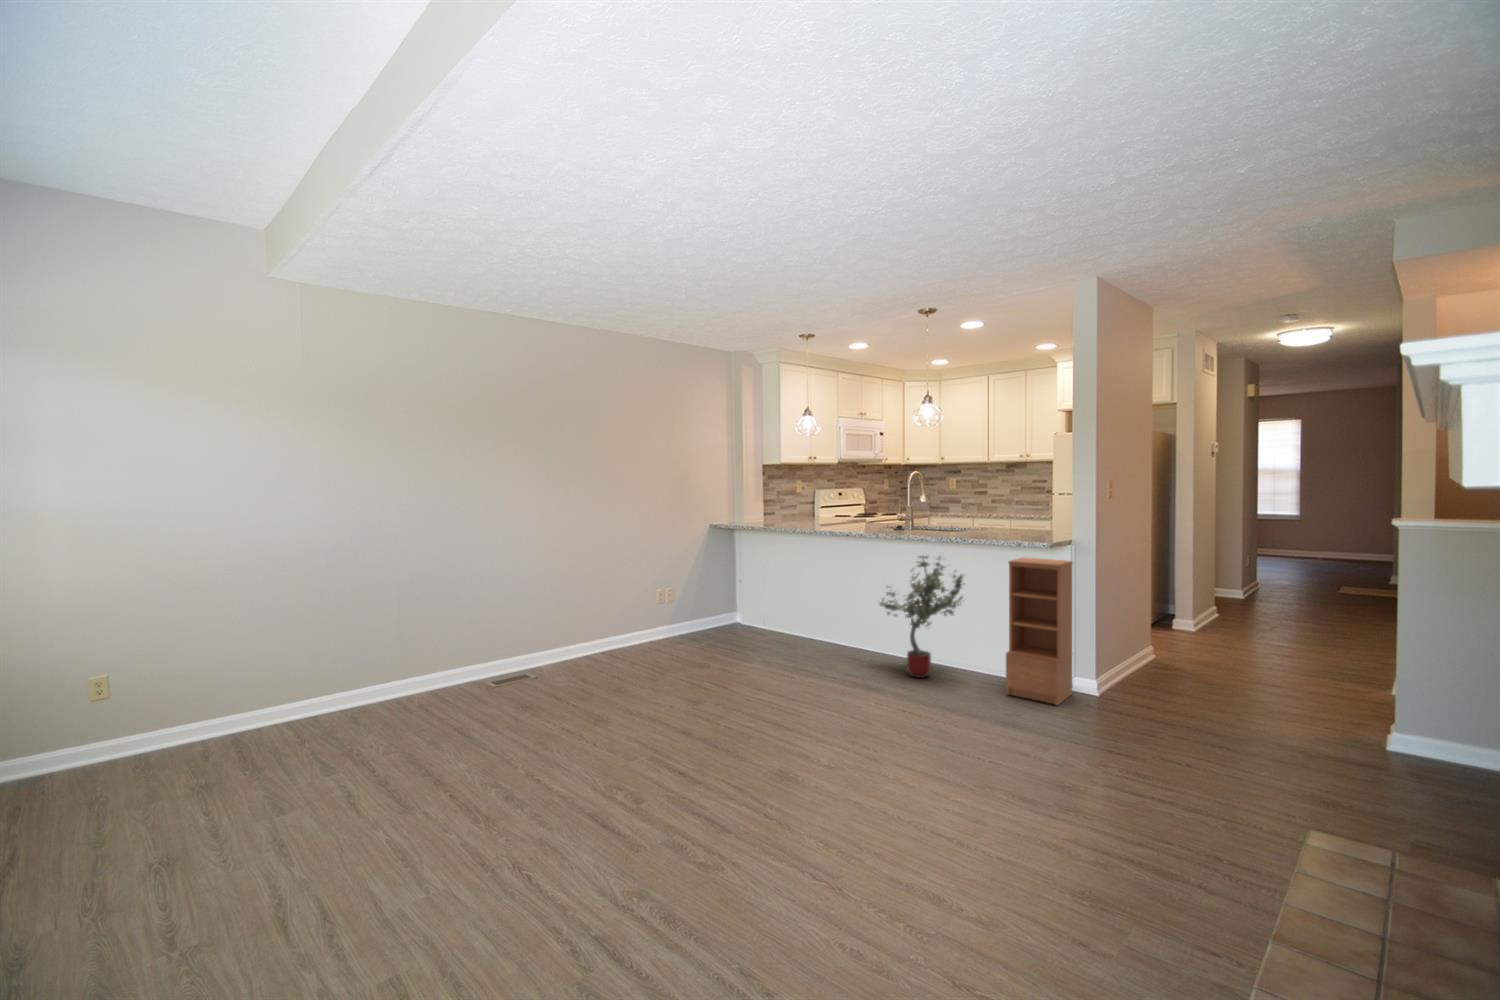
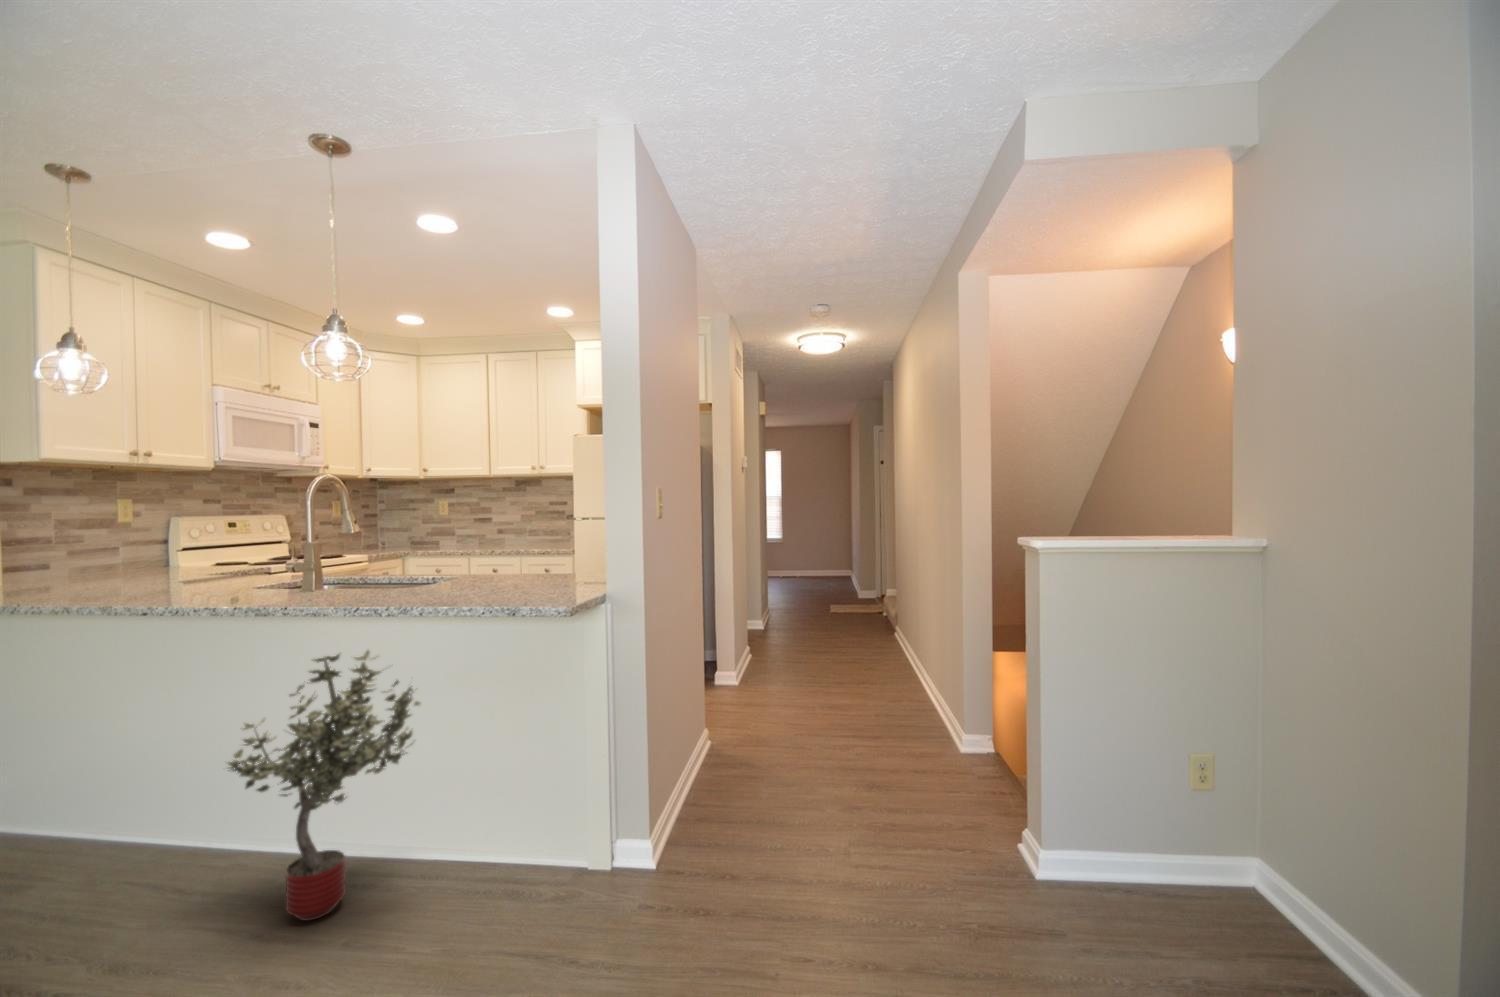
bookcase: present [1006,558,1073,705] -> none [495,640,615,925]

